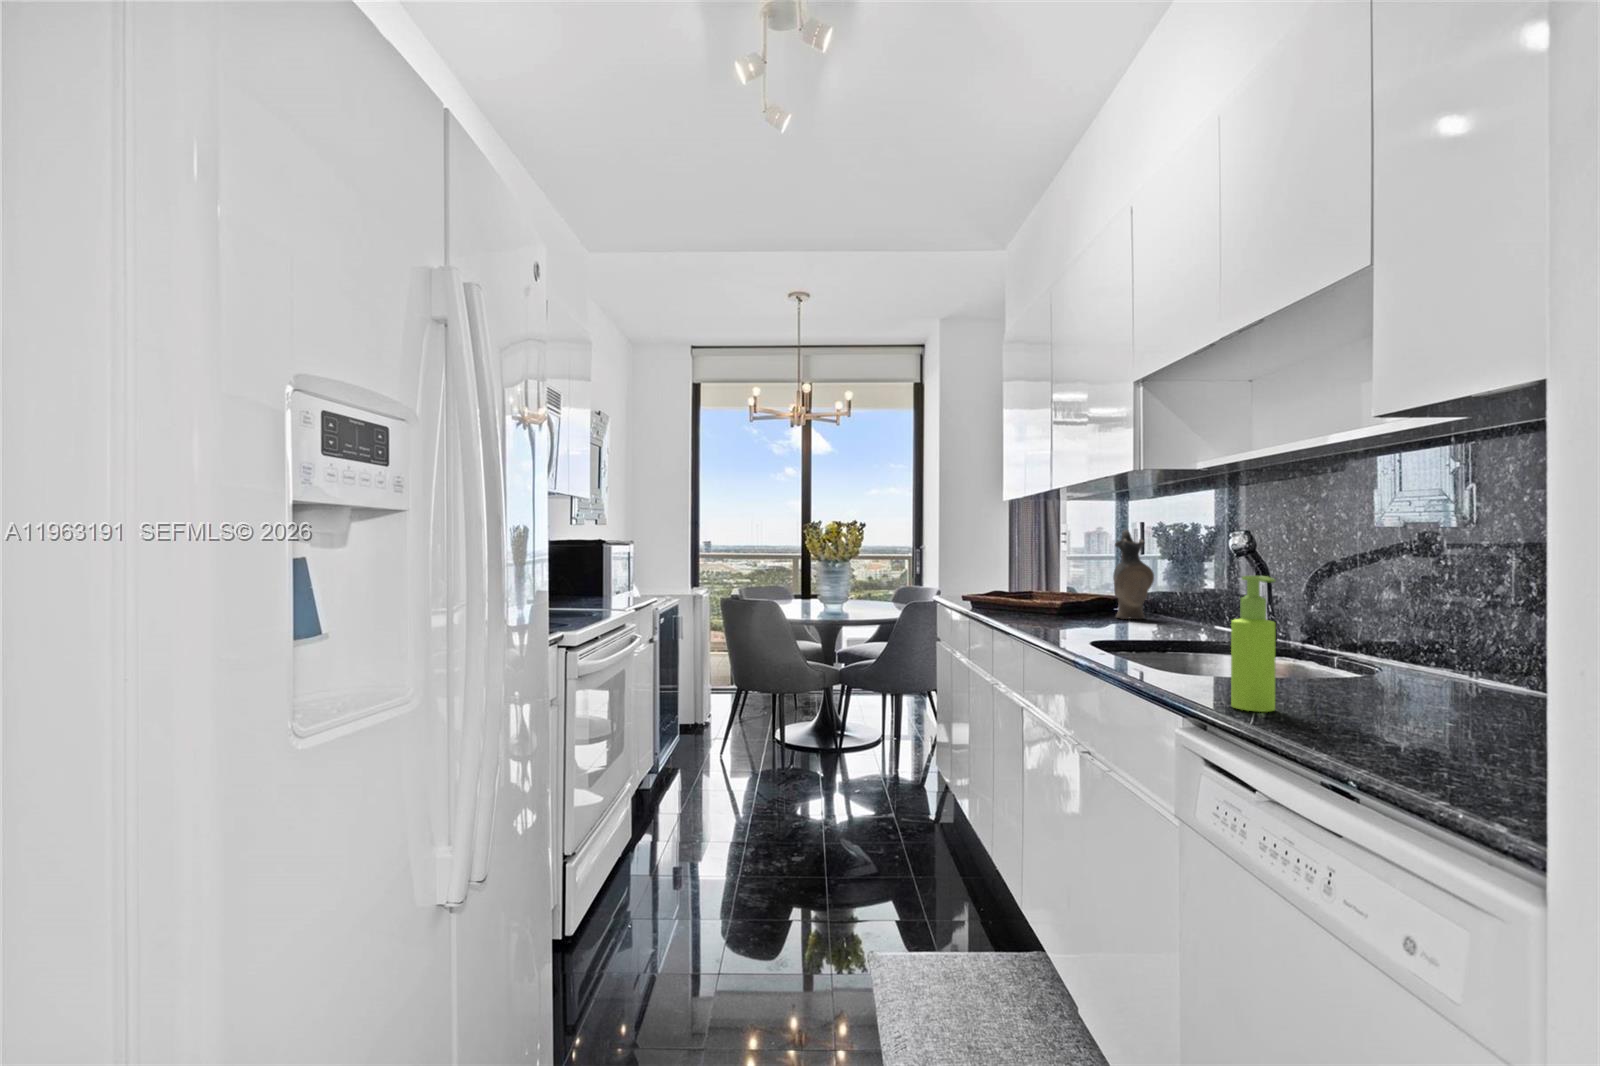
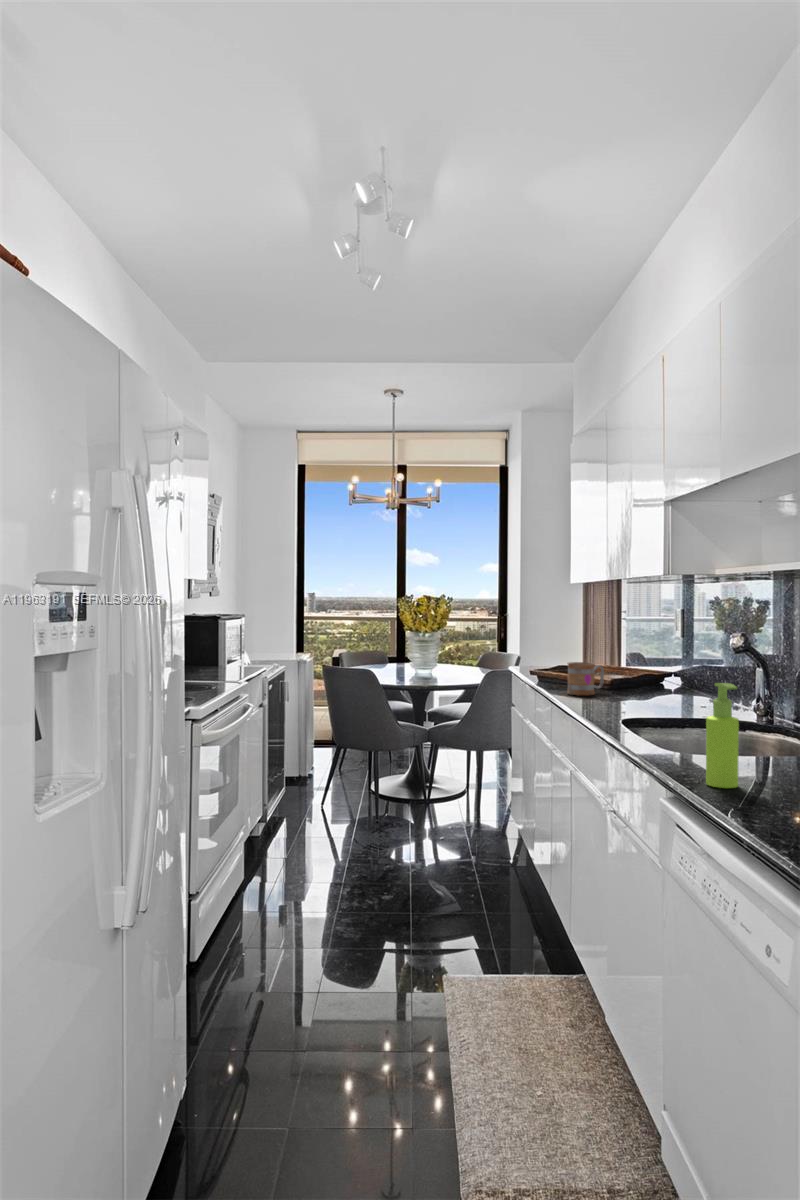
ceramic pitcher: present [1113,530,1154,619] -> none [656,616,690,693]
mug: none [1010,583,1053,621] -> present [567,662,604,695]

